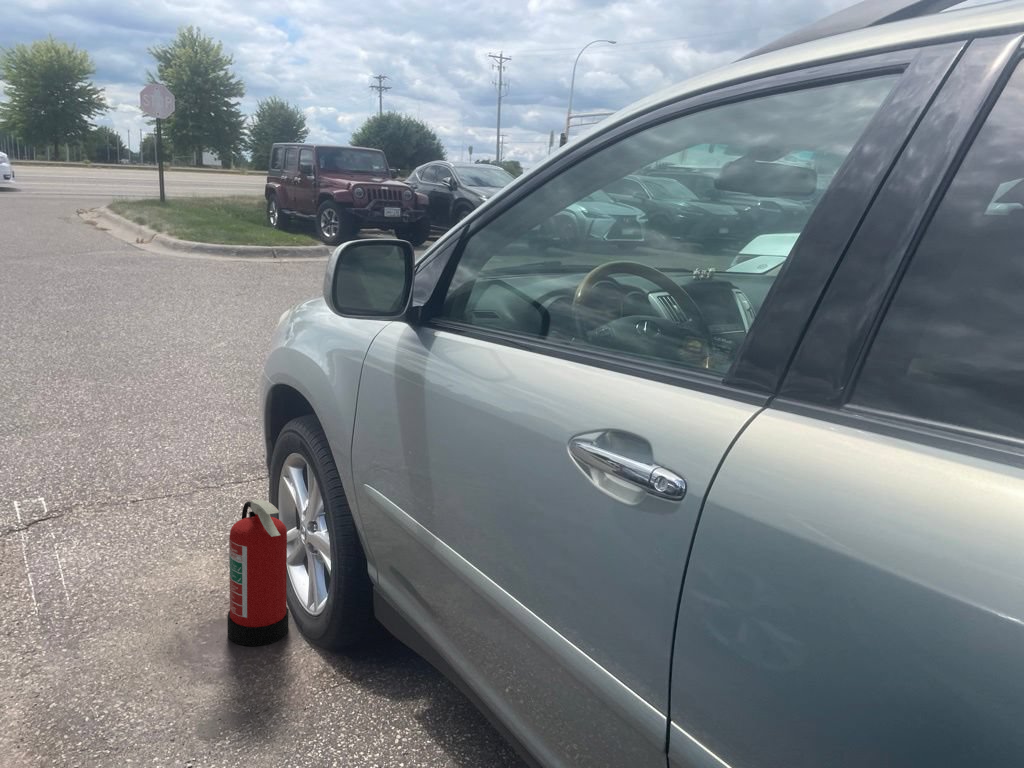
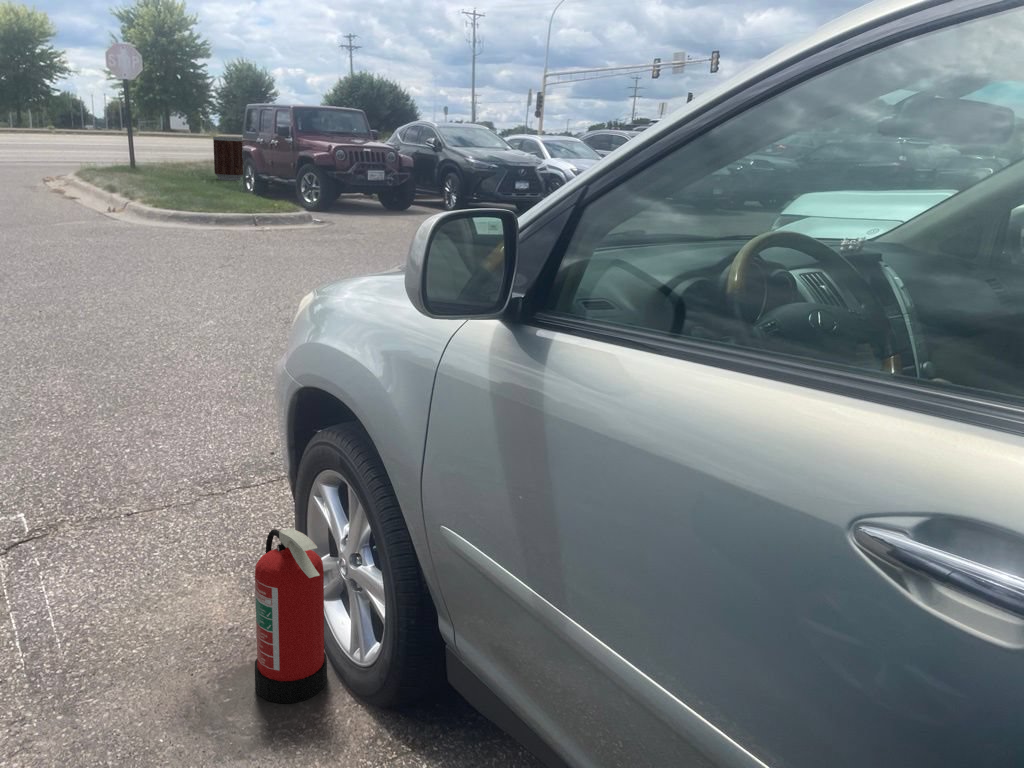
trash can: none [239,173,267,215] -> present [213,137,243,181]

